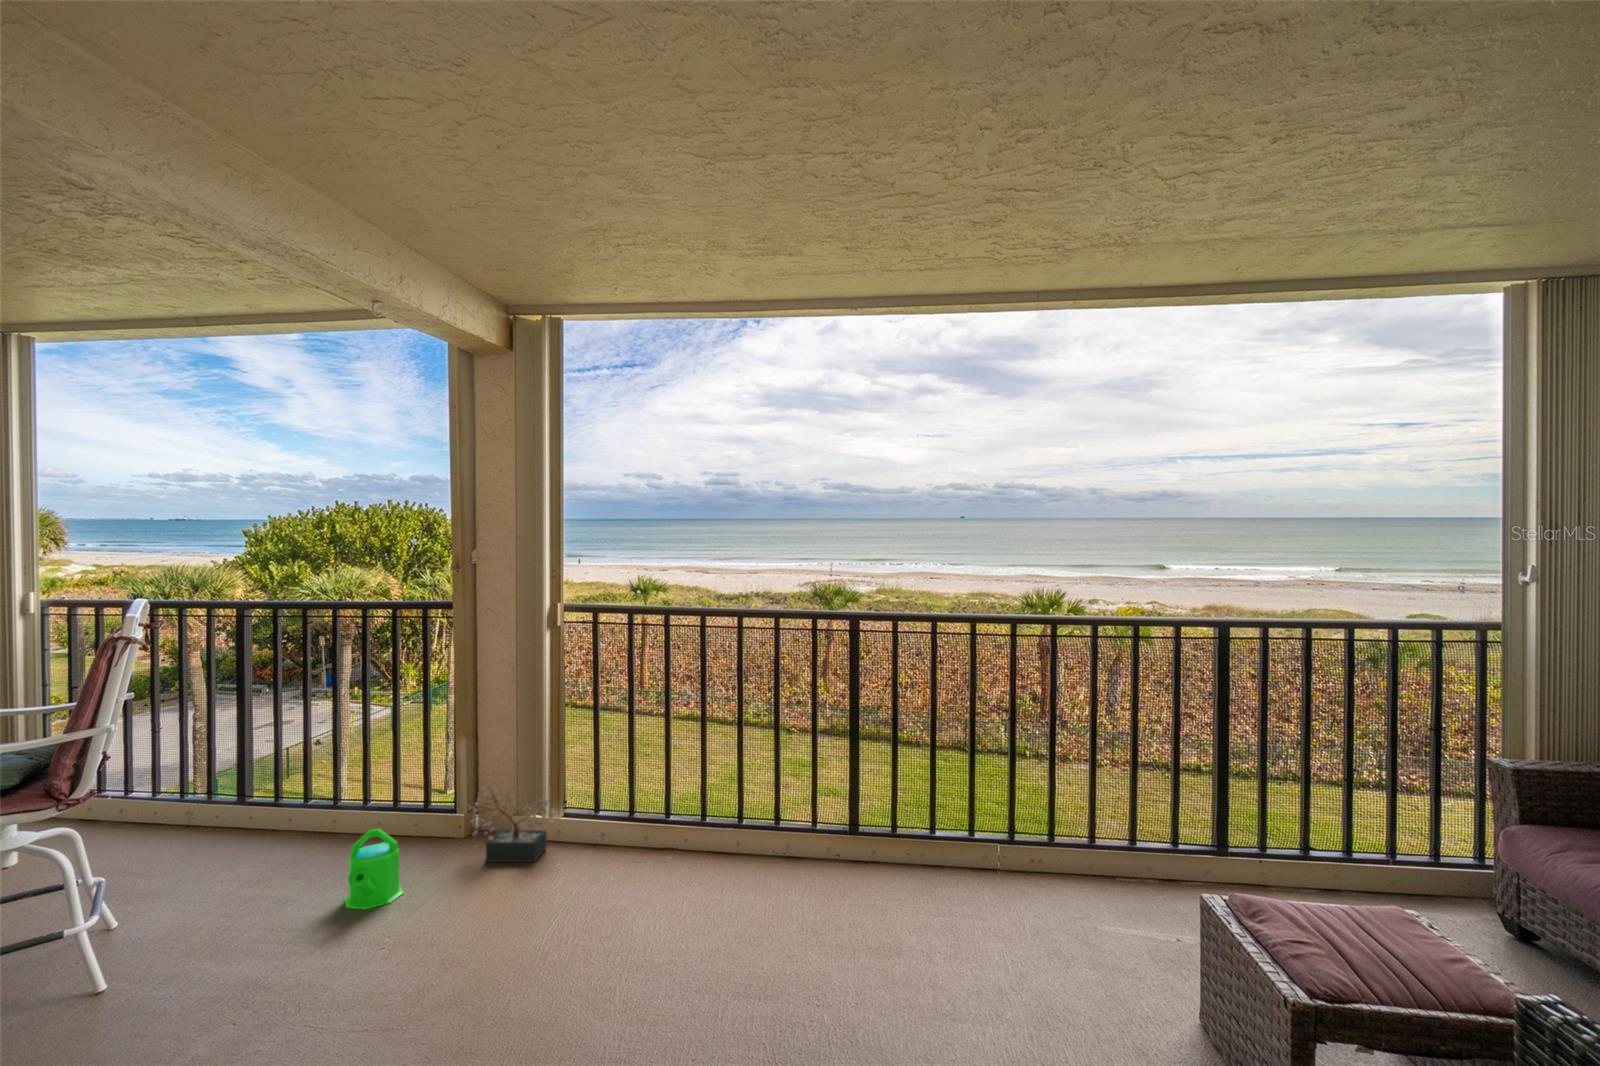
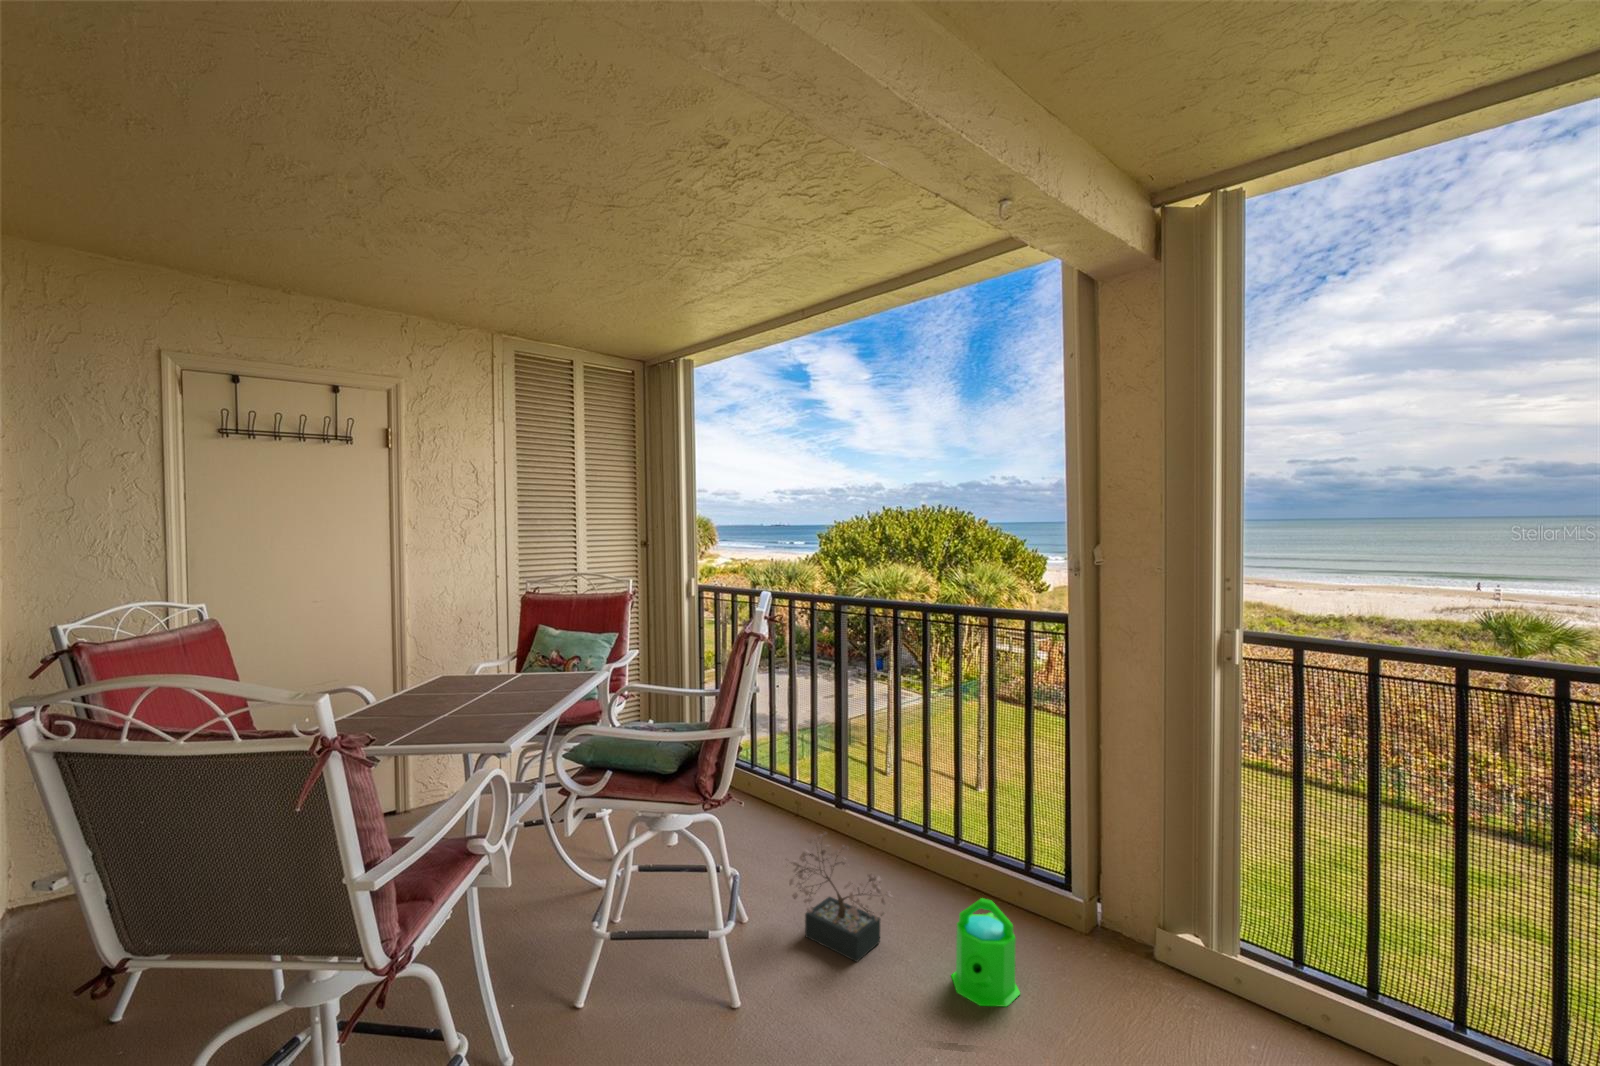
decorative plant: present [471,781,555,862] -> present [786,832,893,962]

